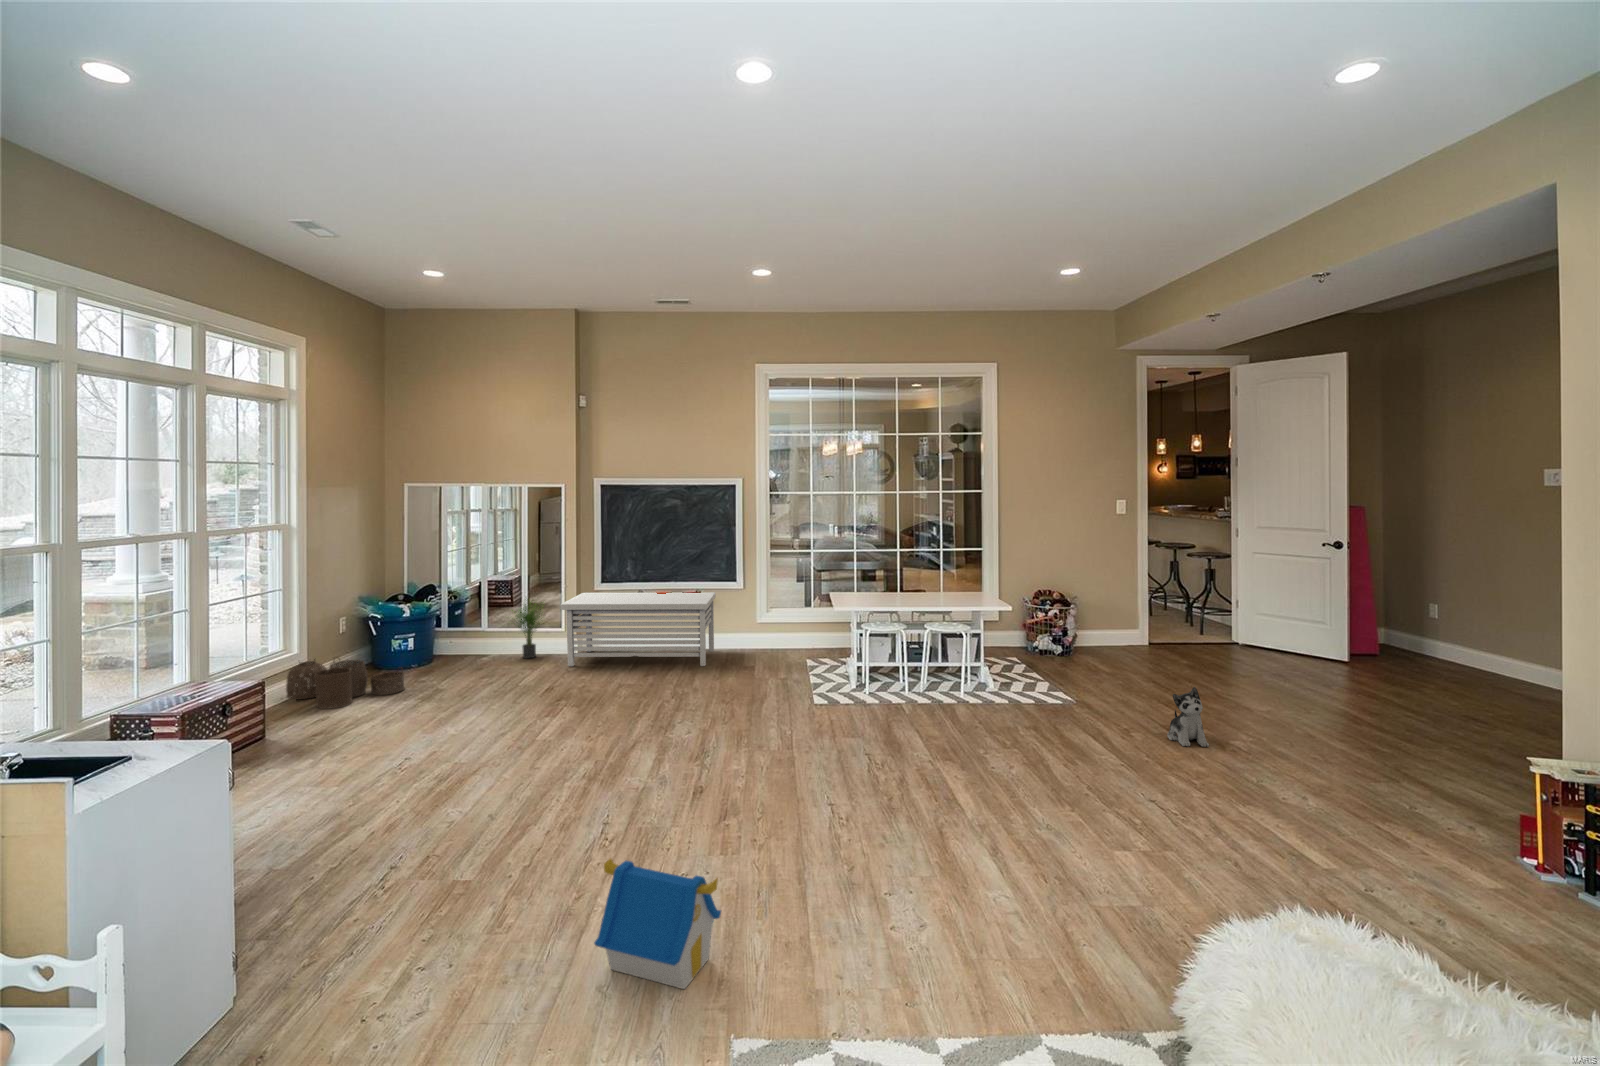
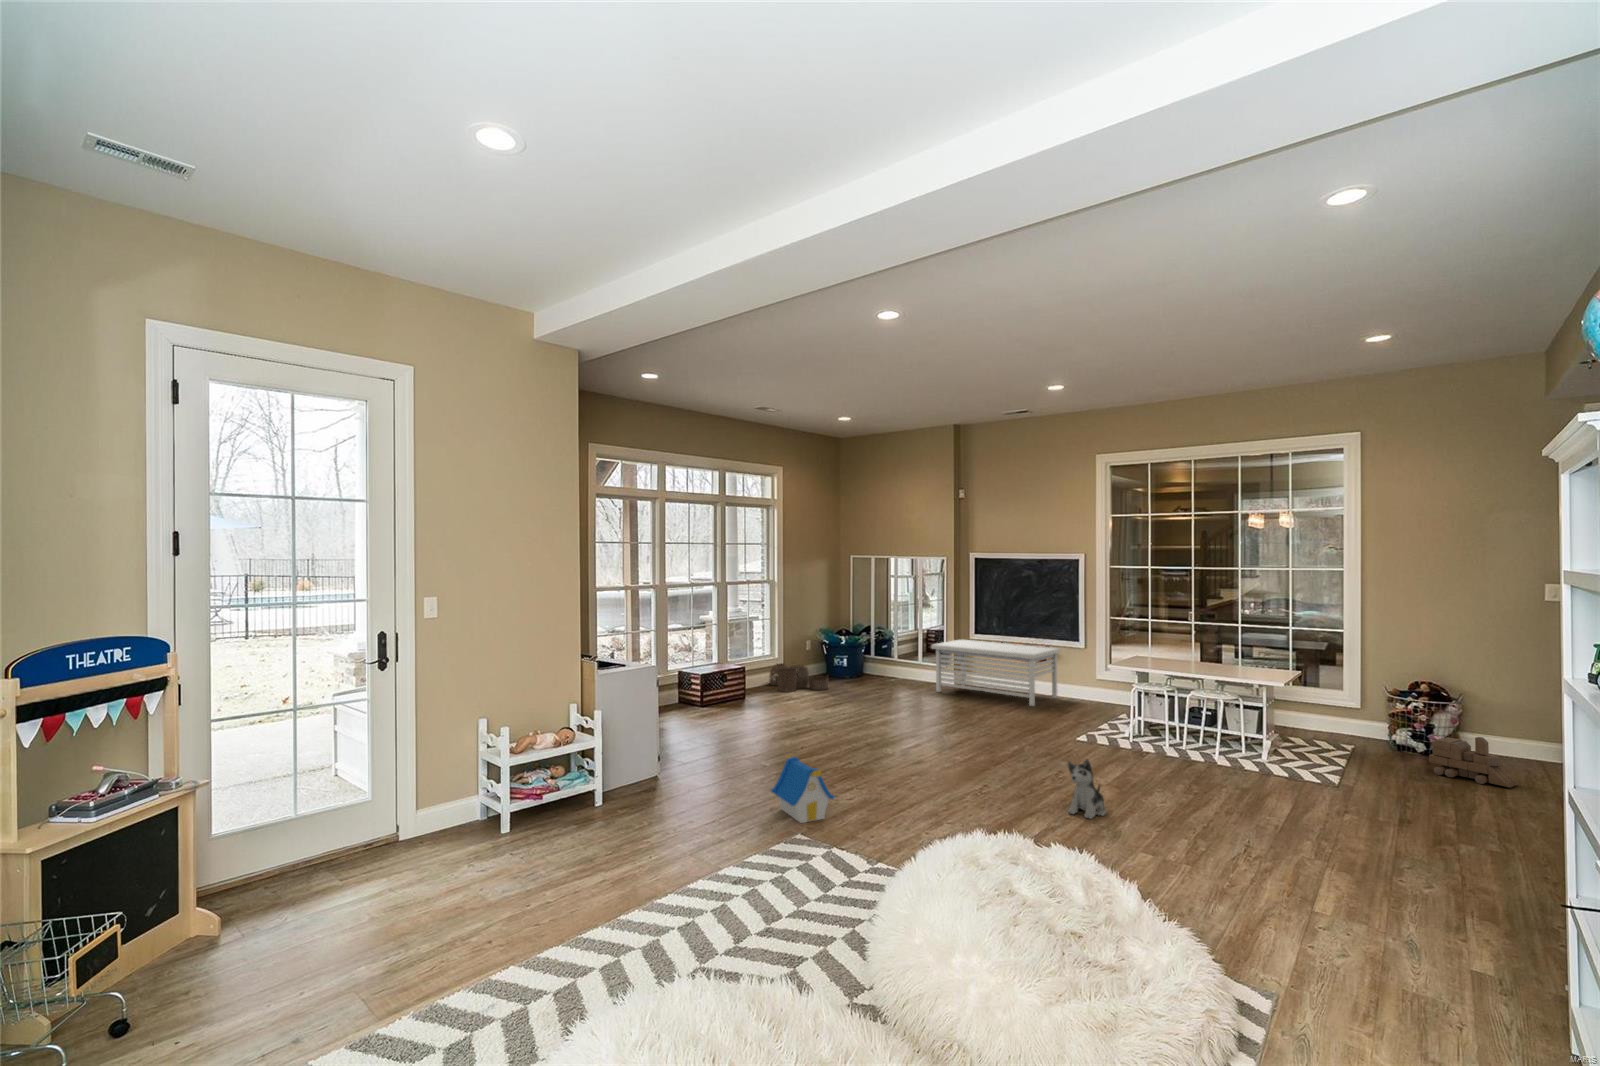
potted plant: present [514,603,542,658] -> none [904,637,933,684]
toy train: none [1085,636,1145,676] -> present [1429,737,1519,787]
plush toy: present [1167,687,1209,747] -> present [1068,759,1106,819]

